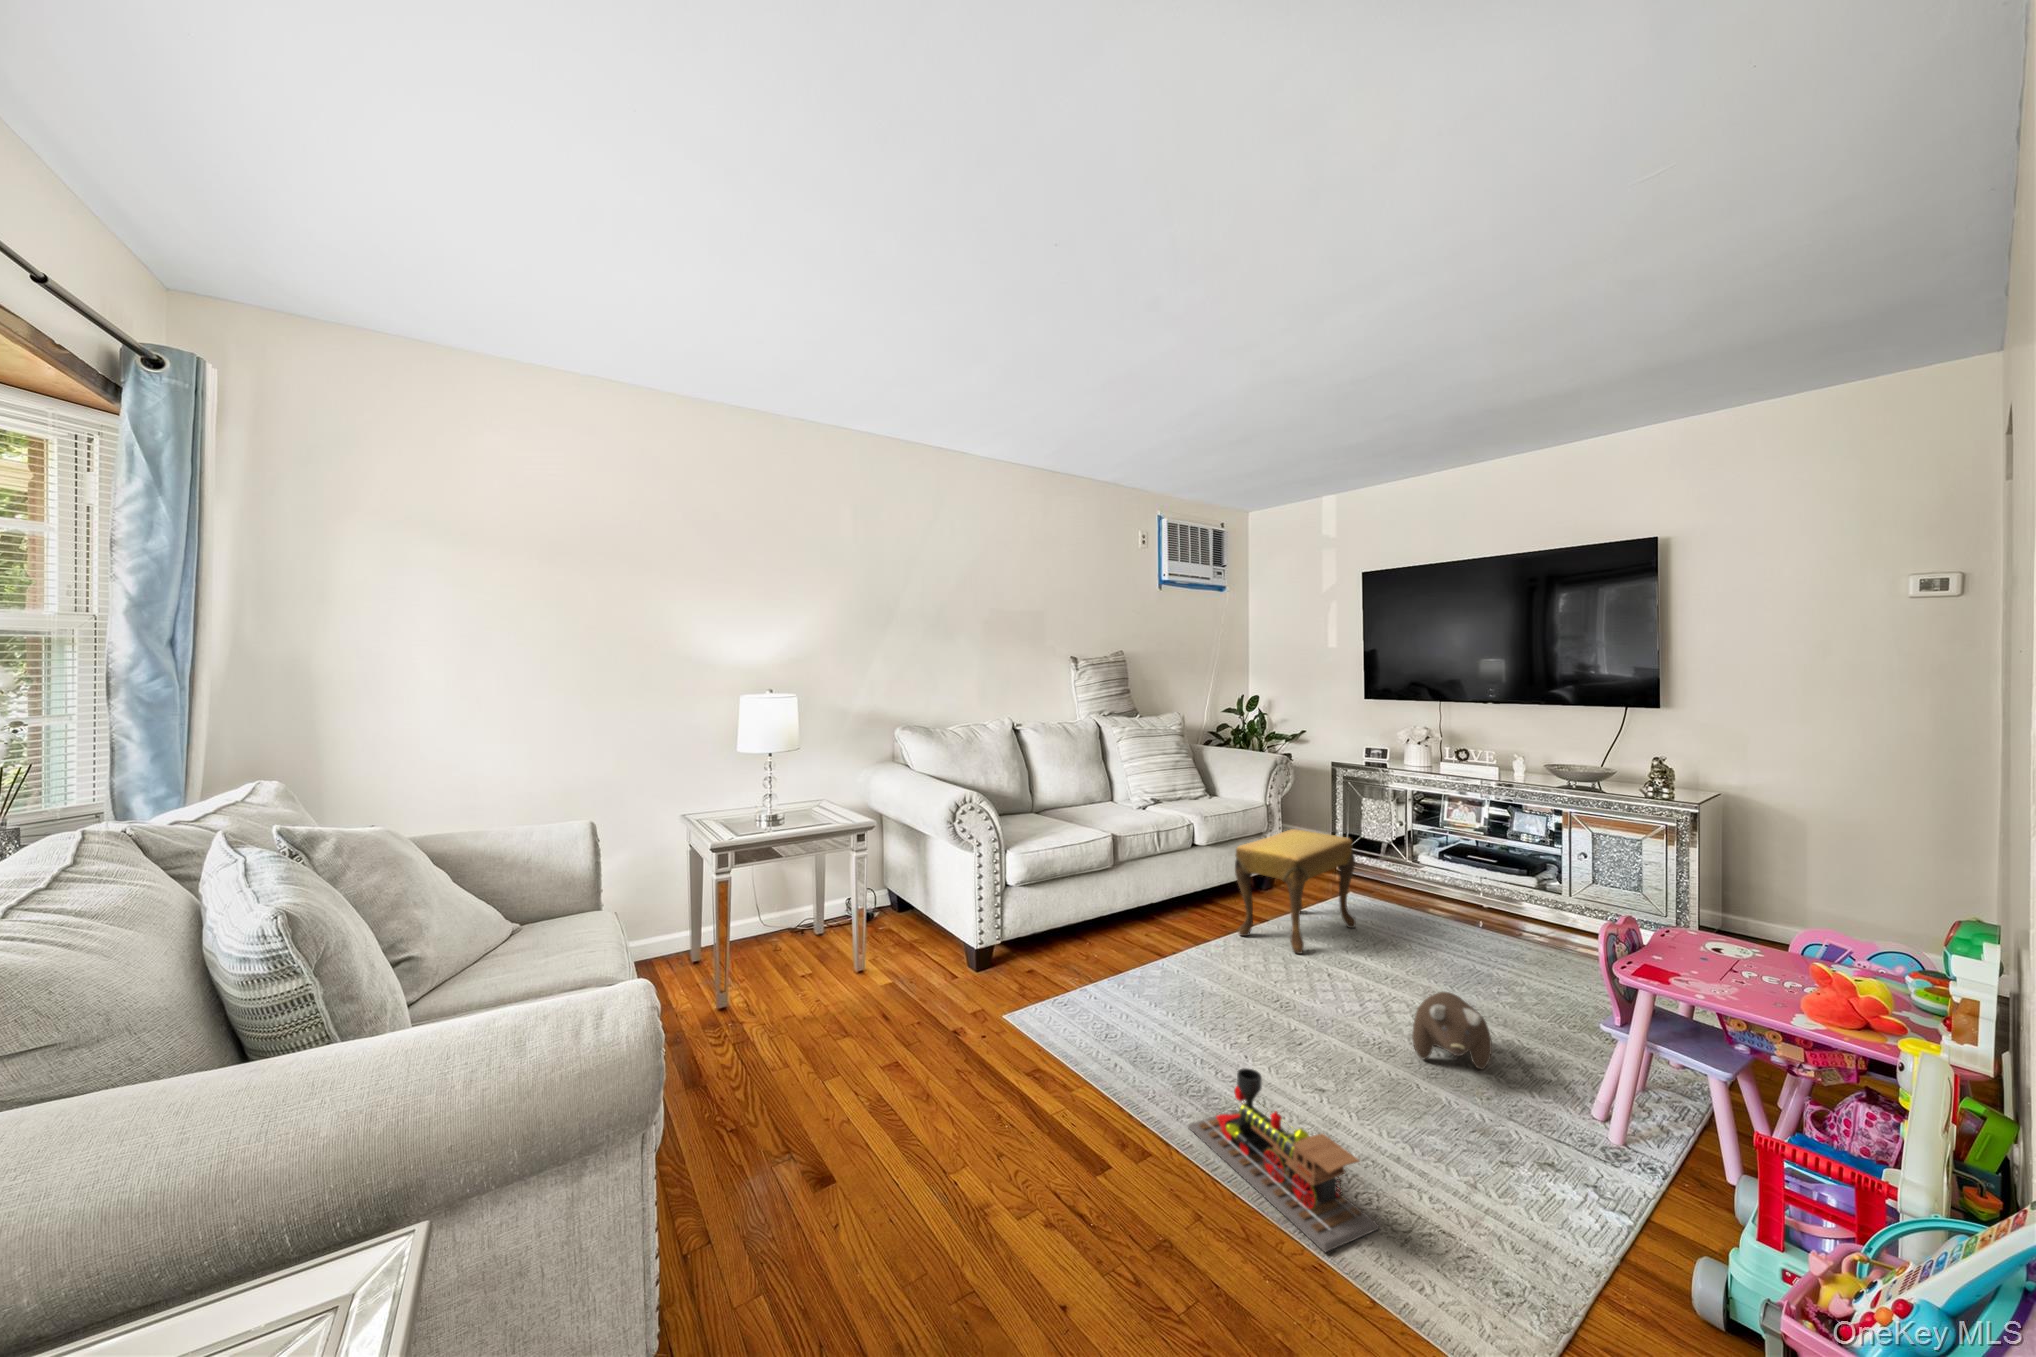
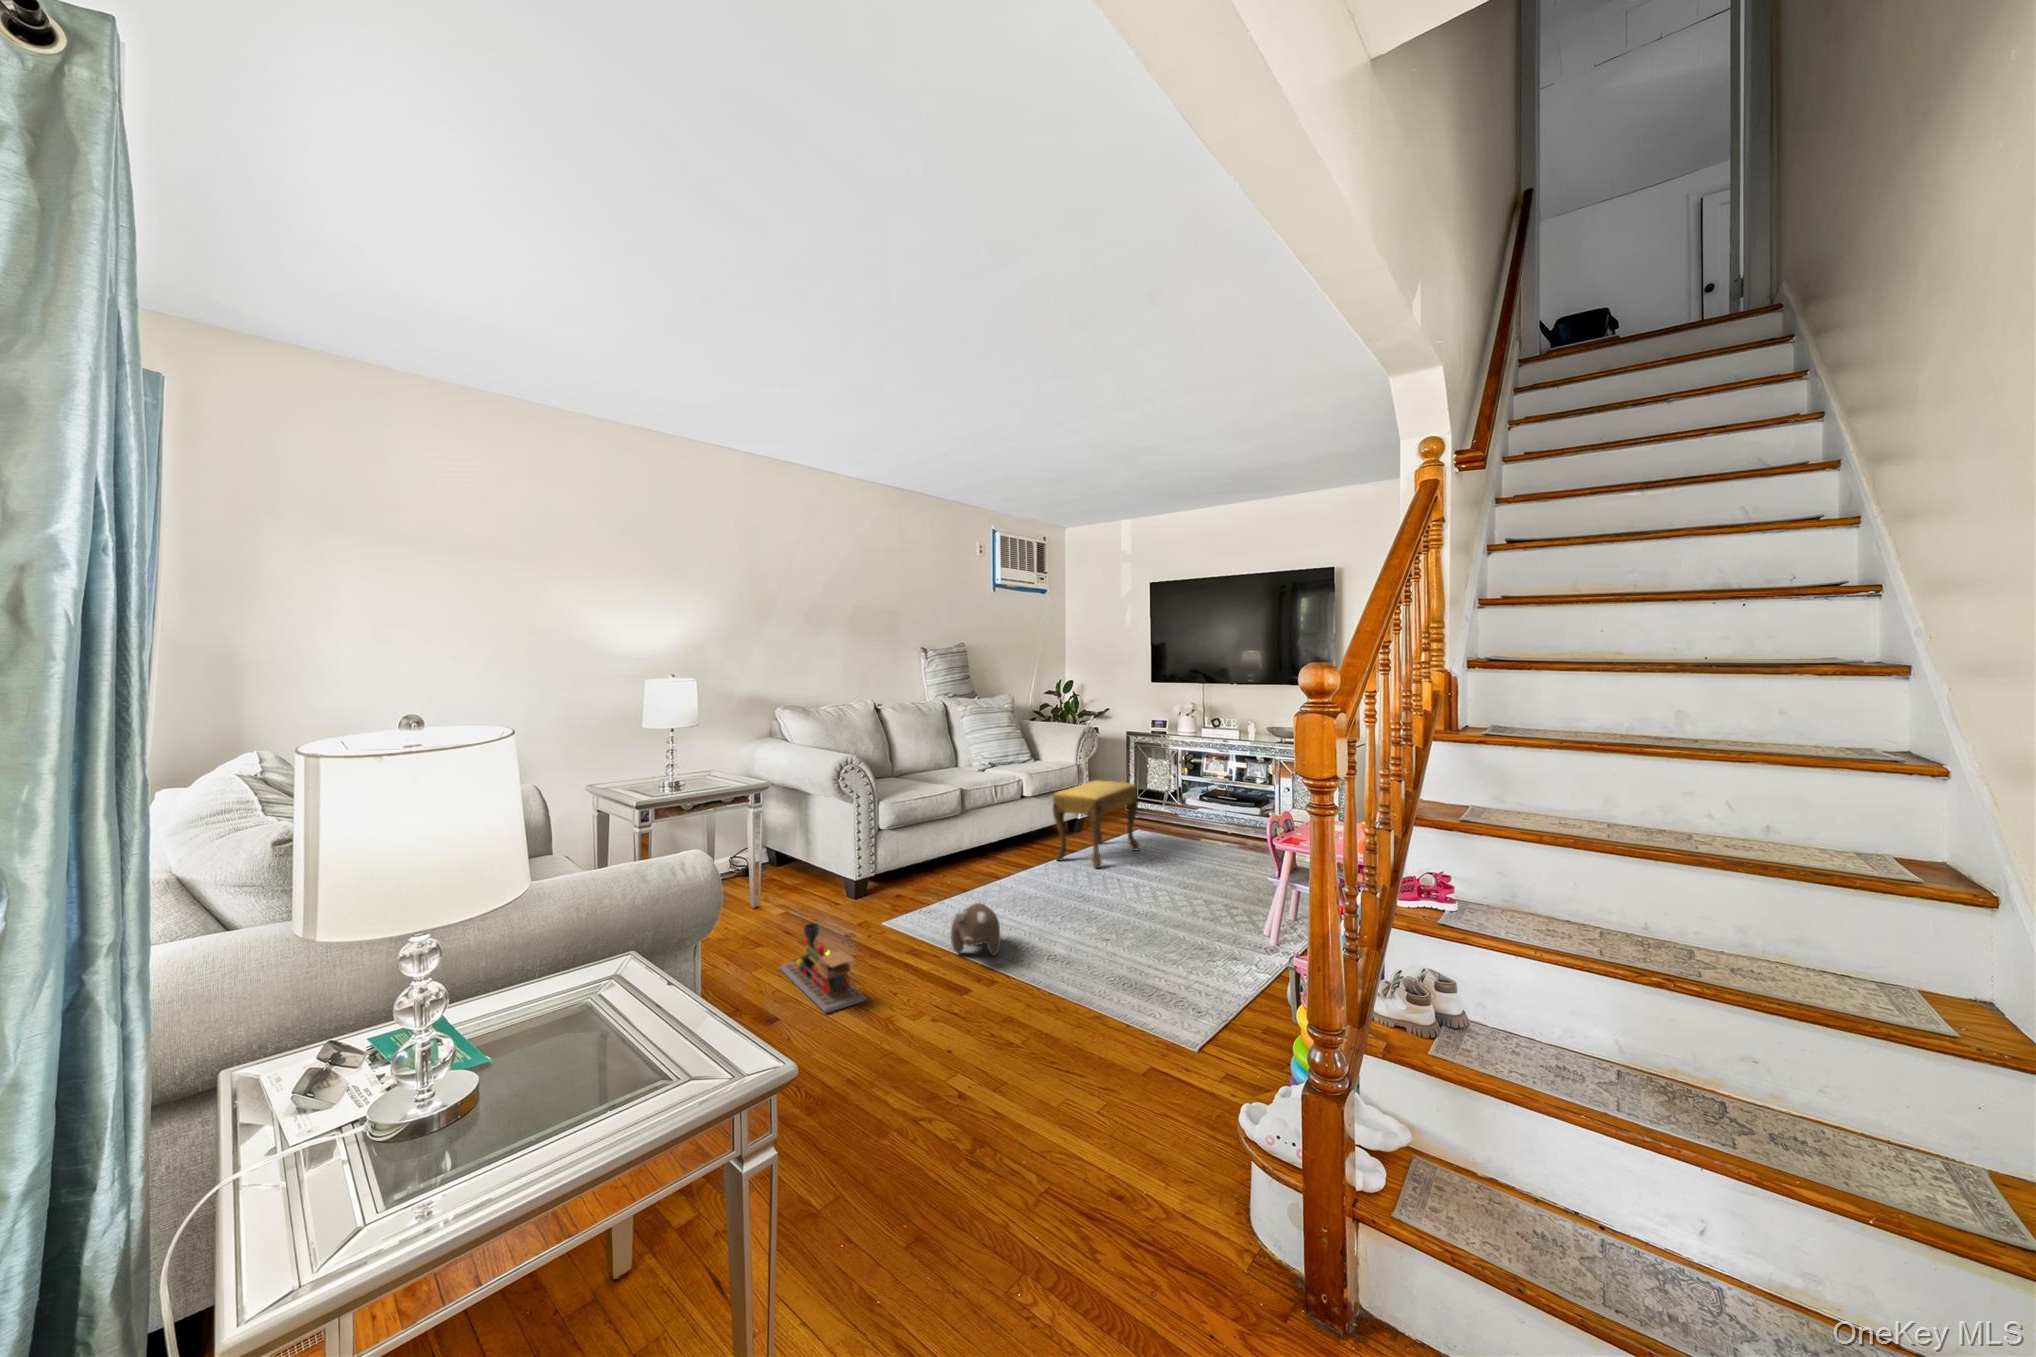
plush toy: present [1412,992,1492,1069] -> present [951,903,1001,955]
toy train: present [1189,1068,1379,1252] -> present [780,923,867,1013]

